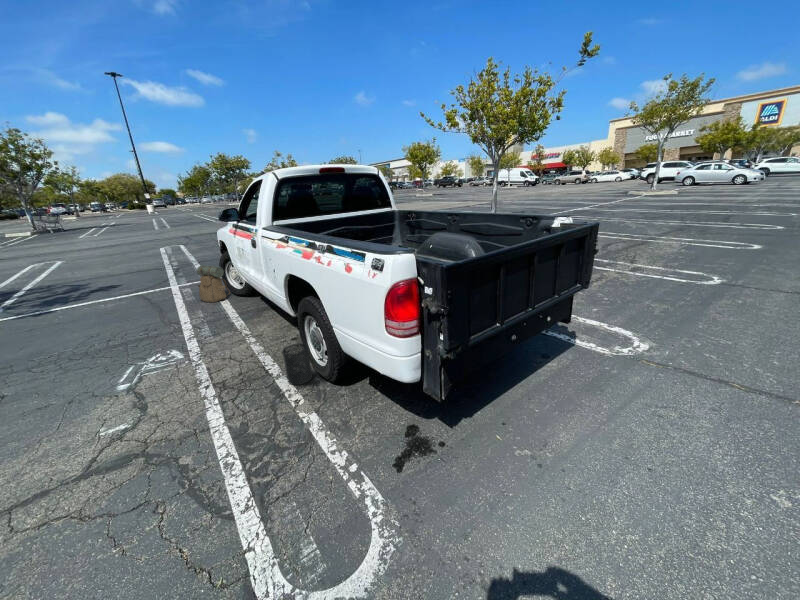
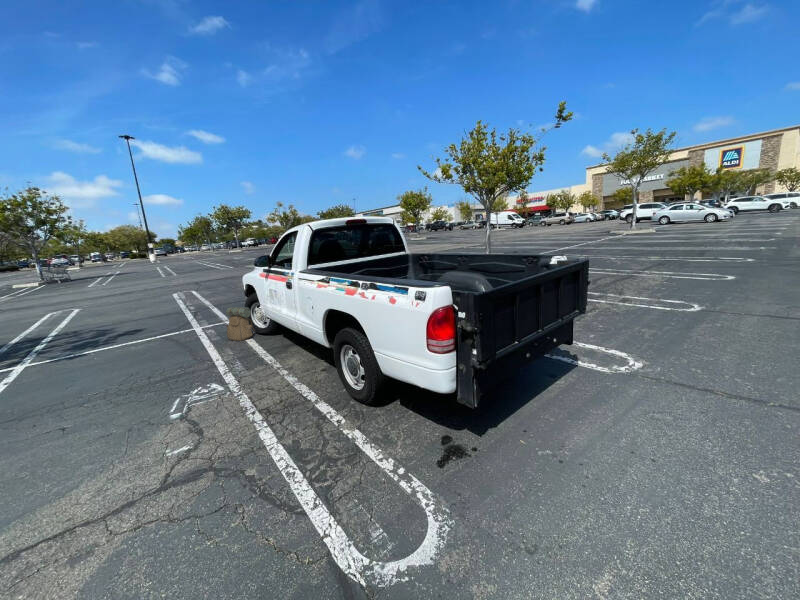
trash can: present [282,343,312,385] -> none [323,370,348,408]

